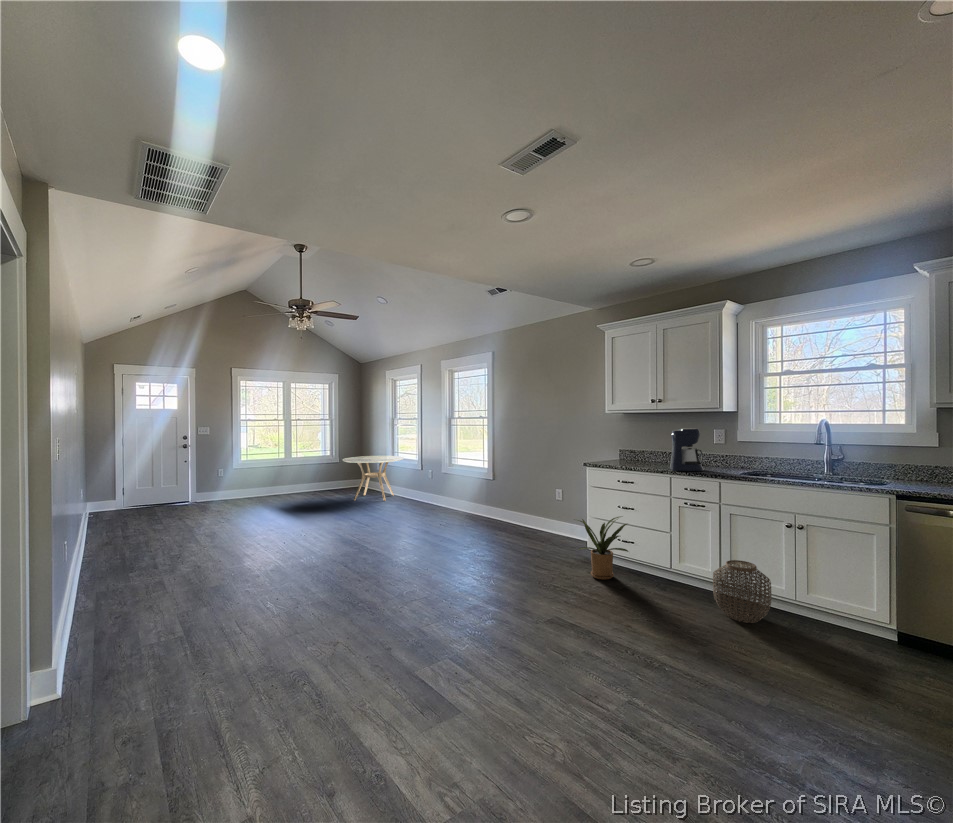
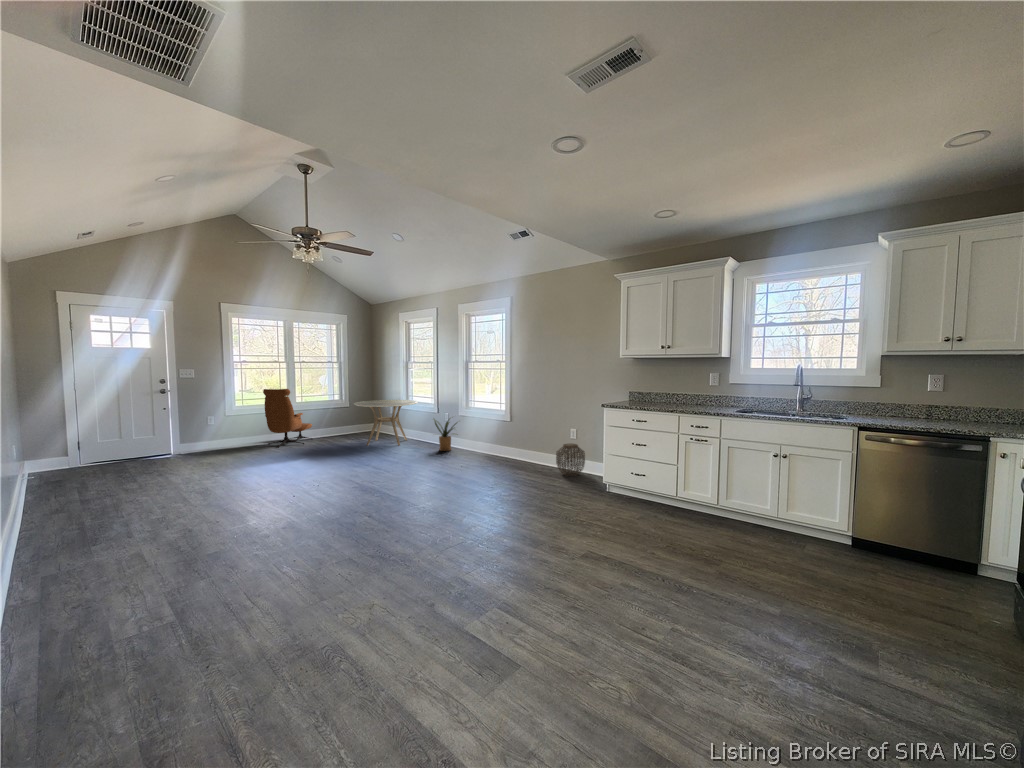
coffee maker: present [670,428,703,471] -> none [679,372,708,410]
lounge chair: none [256,445,305,502] -> present [263,389,312,448]
house plant: present [578,517,628,580] -> present [434,419,457,451]
woven basket: present [713,560,772,623] -> present [556,444,585,476]

